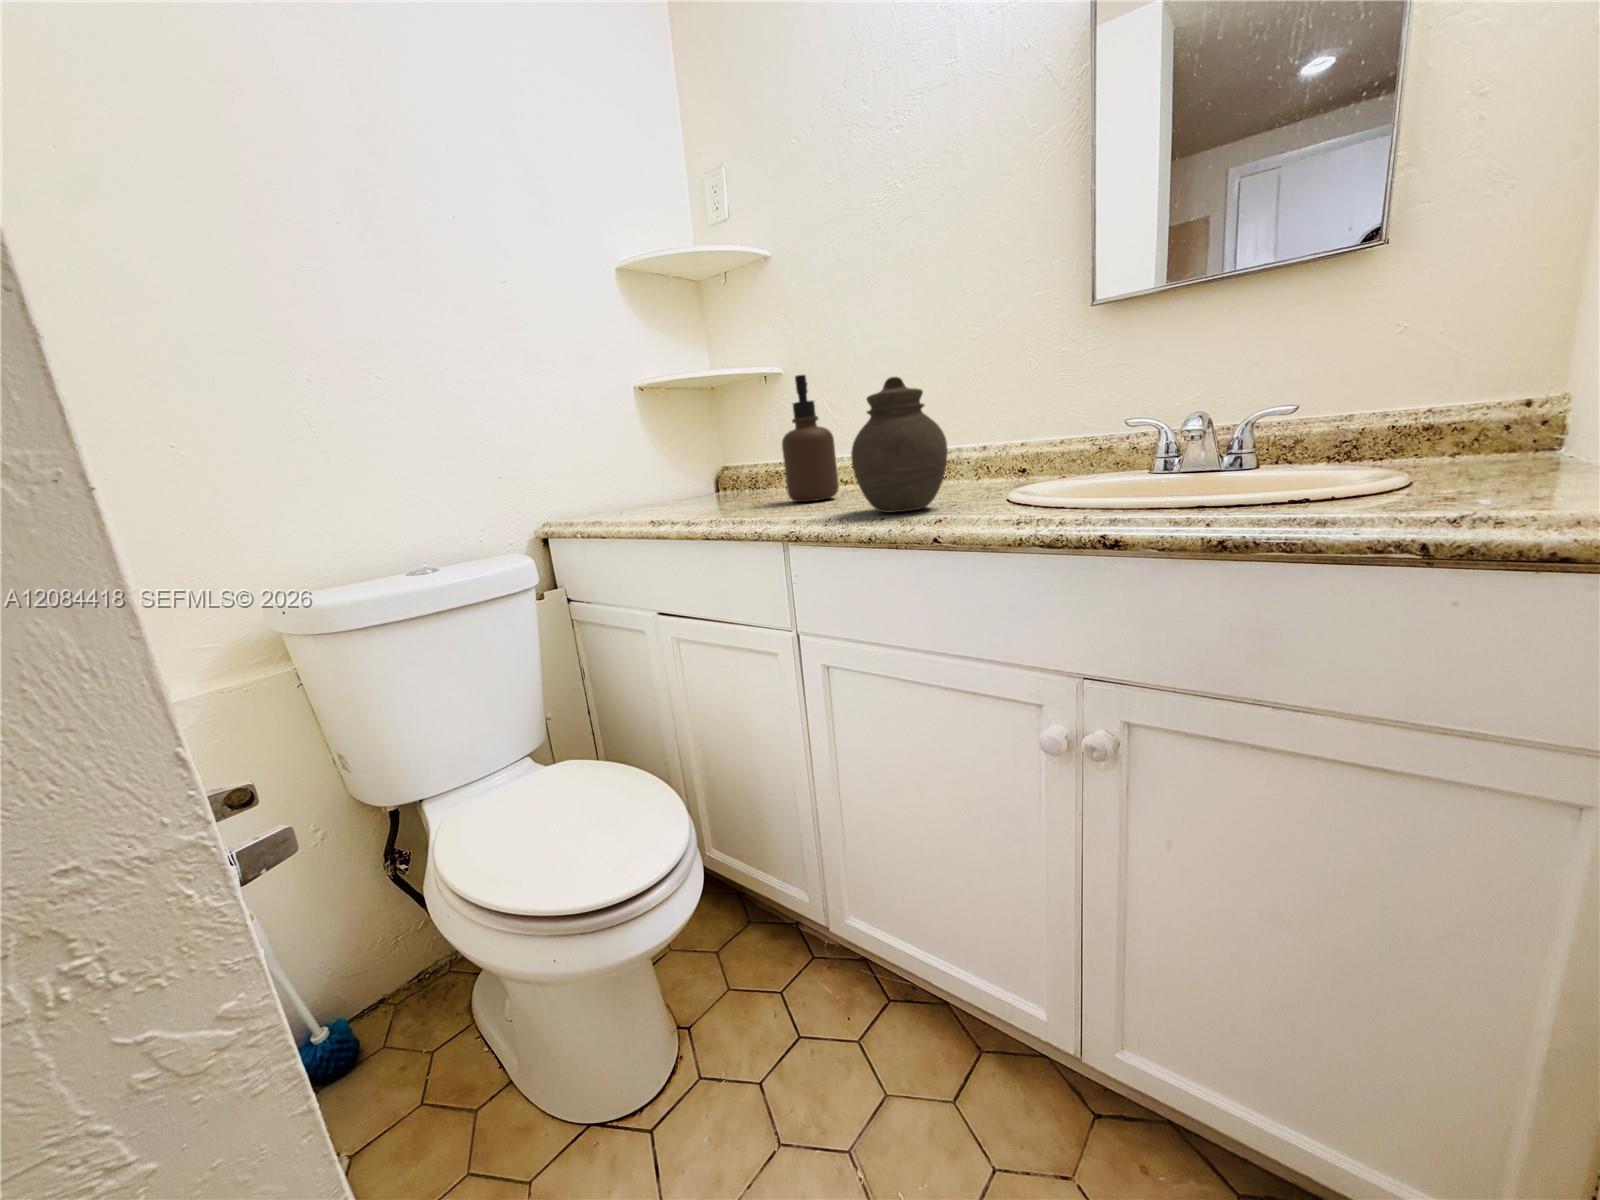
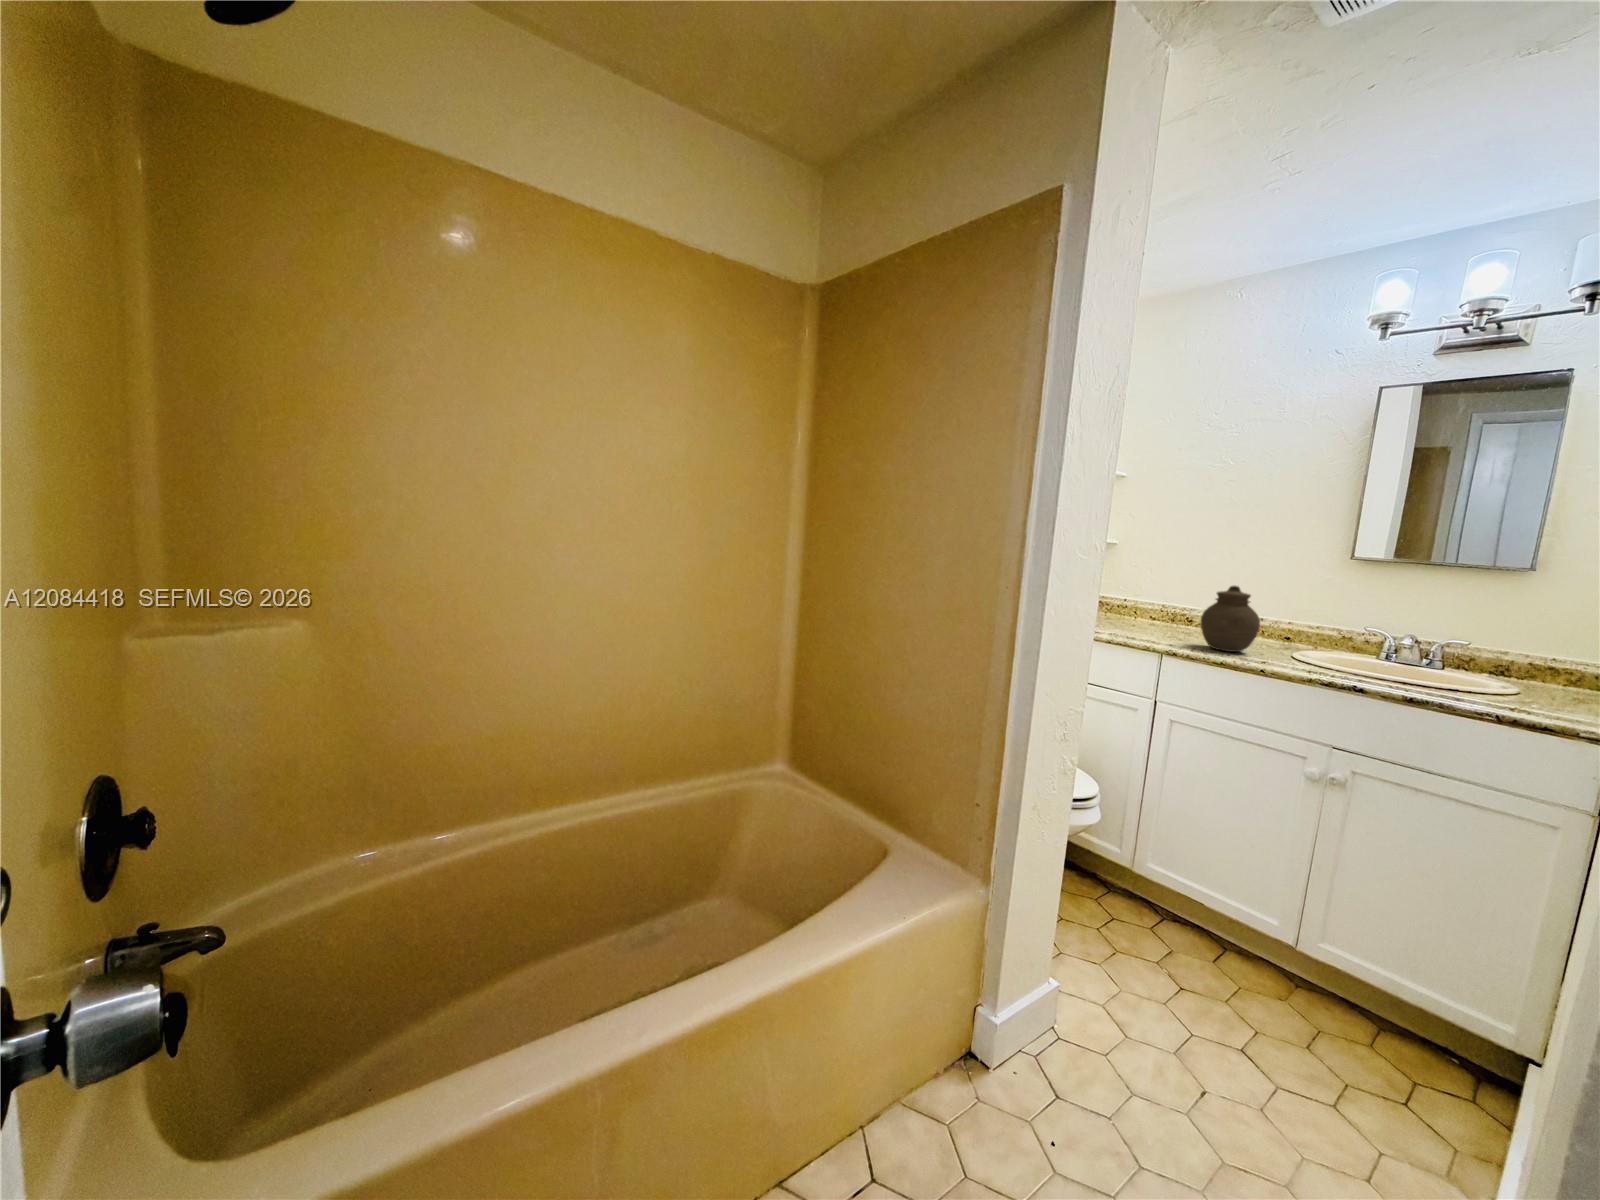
soap dispenser: present [782,375,839,502] -> none [1129,560,1166,630]

